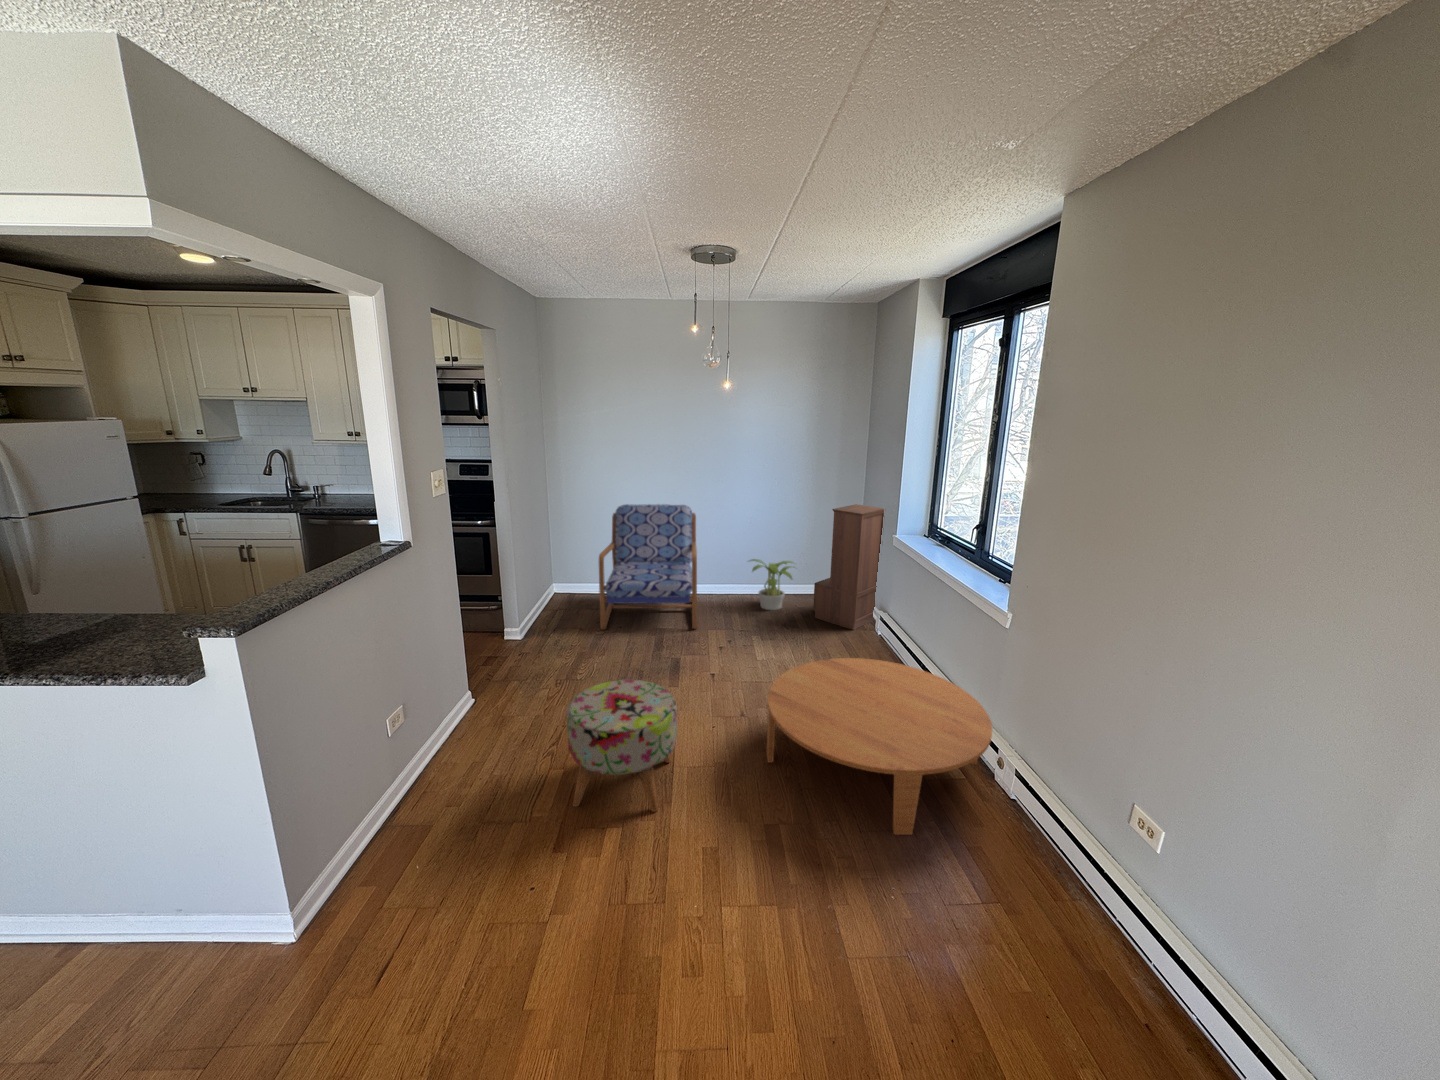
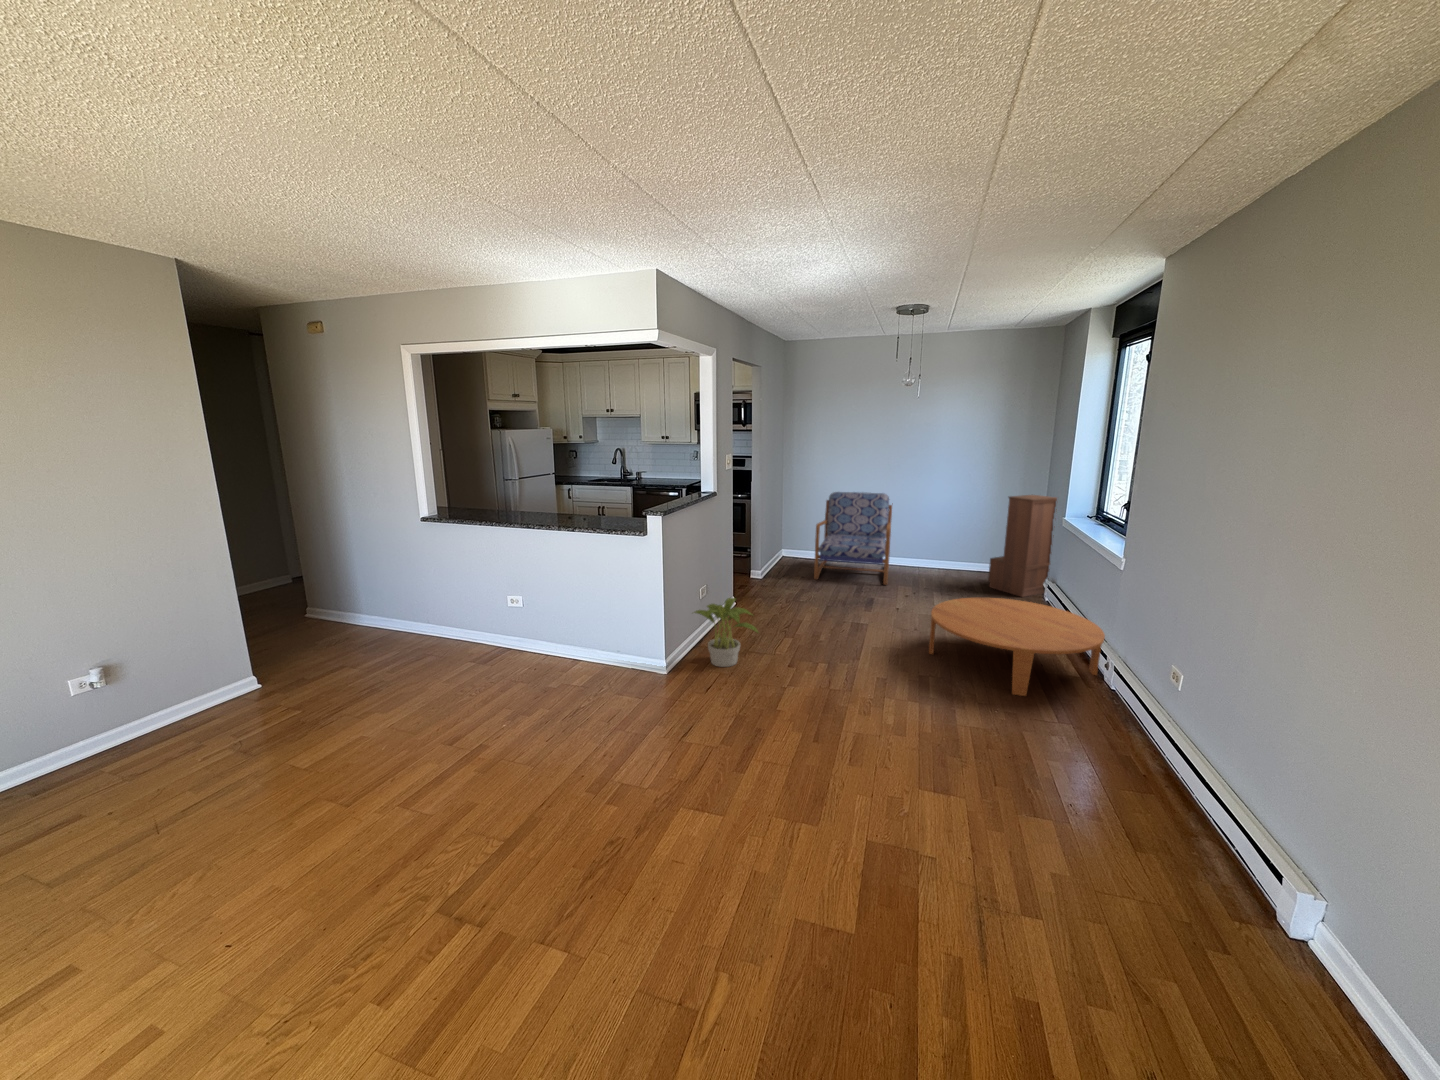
potted plant: present [750,559,793,610] -> present [694,598,758,667]
ottoman: present [567,679,677,812] -> none [798,588,867,663]

